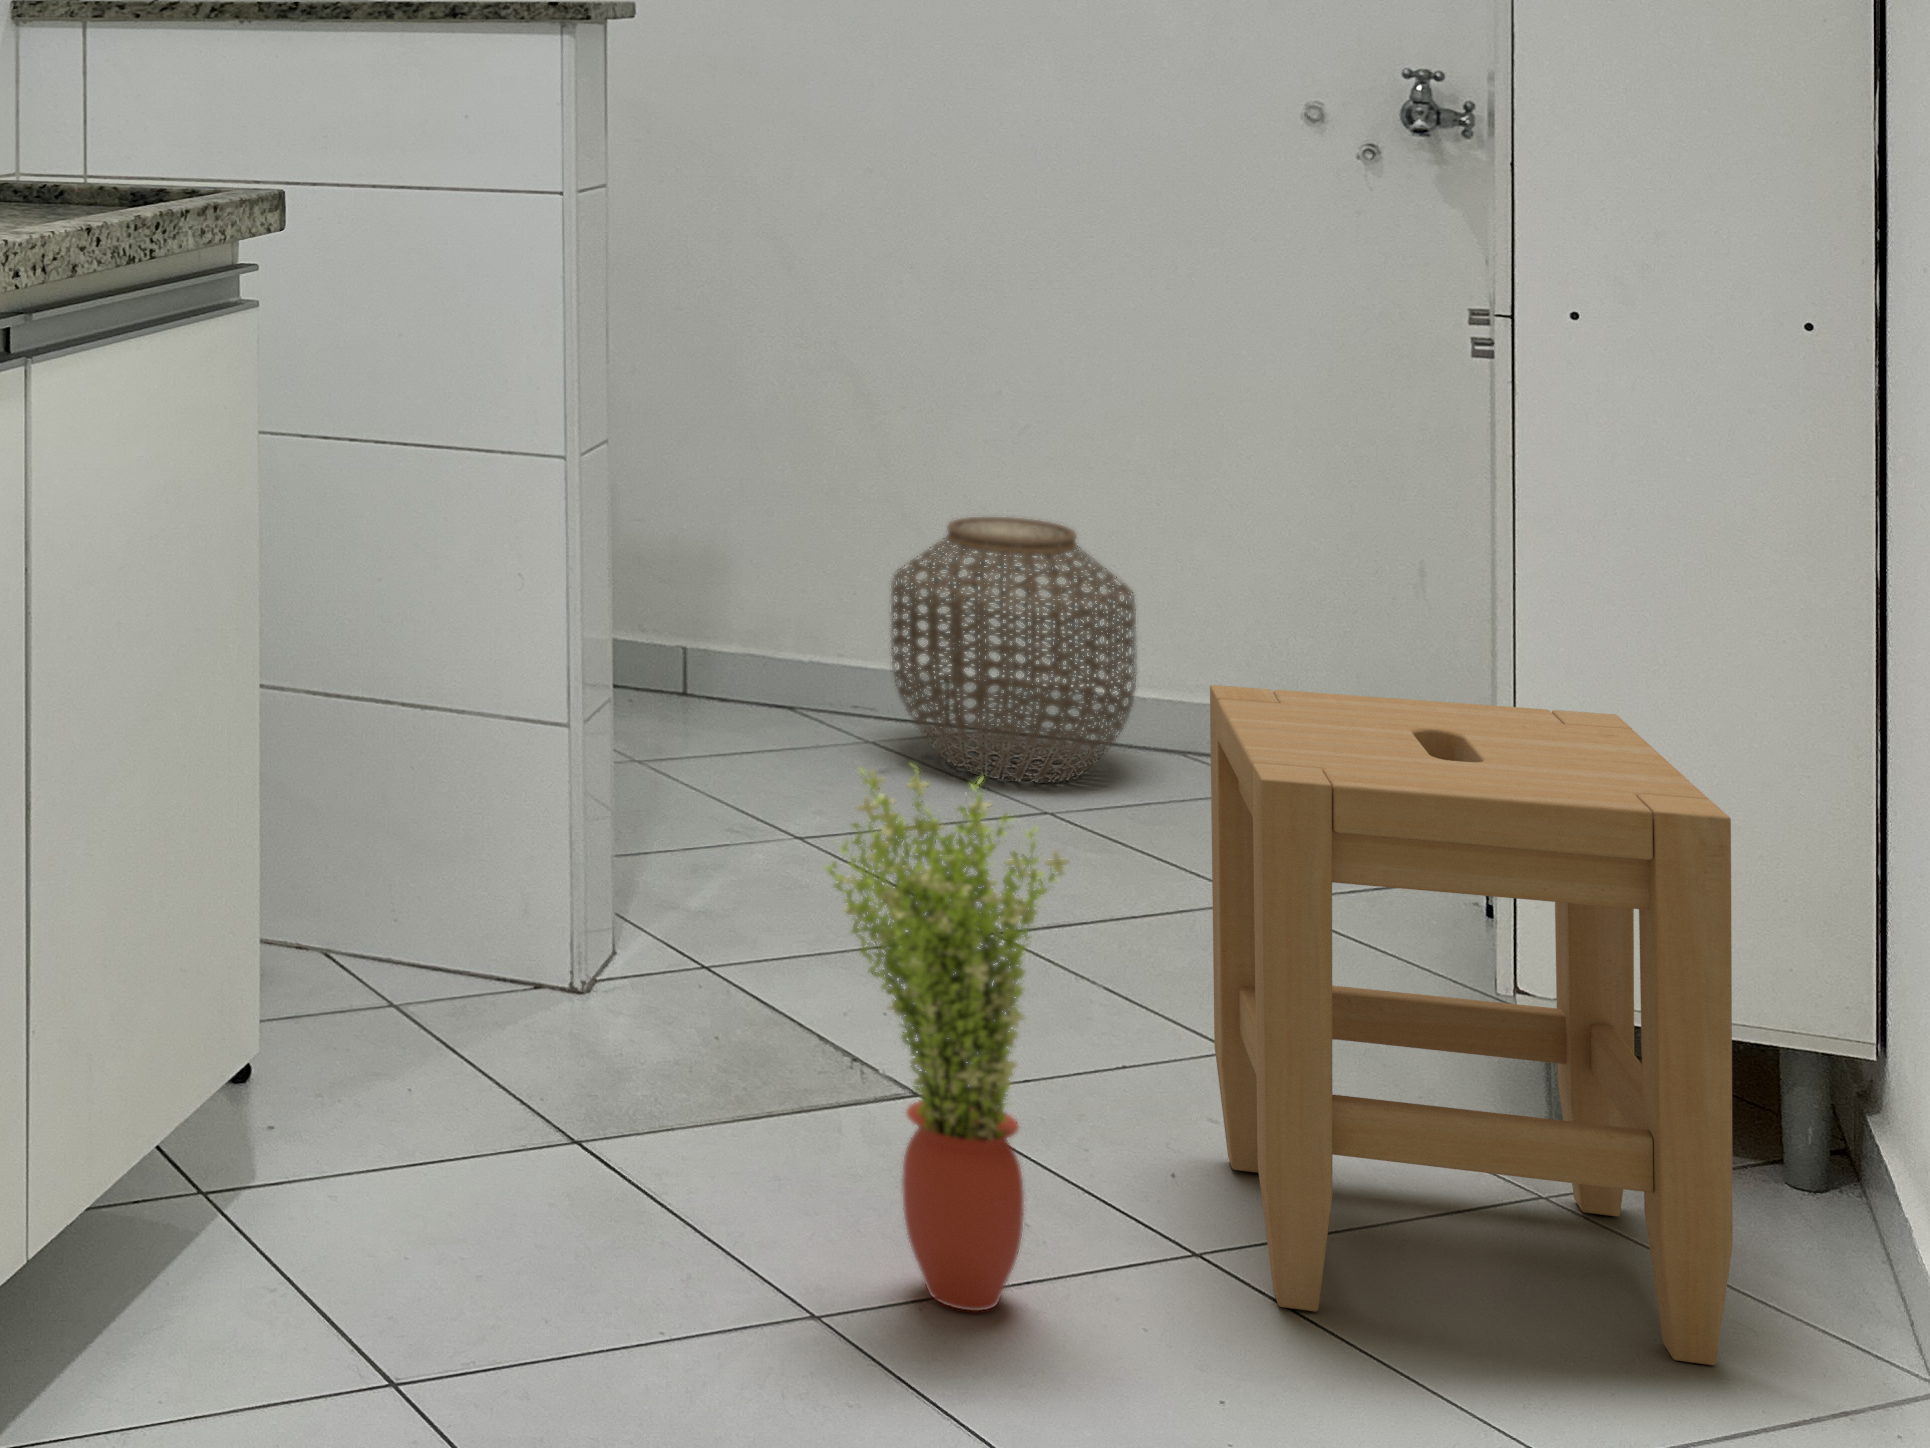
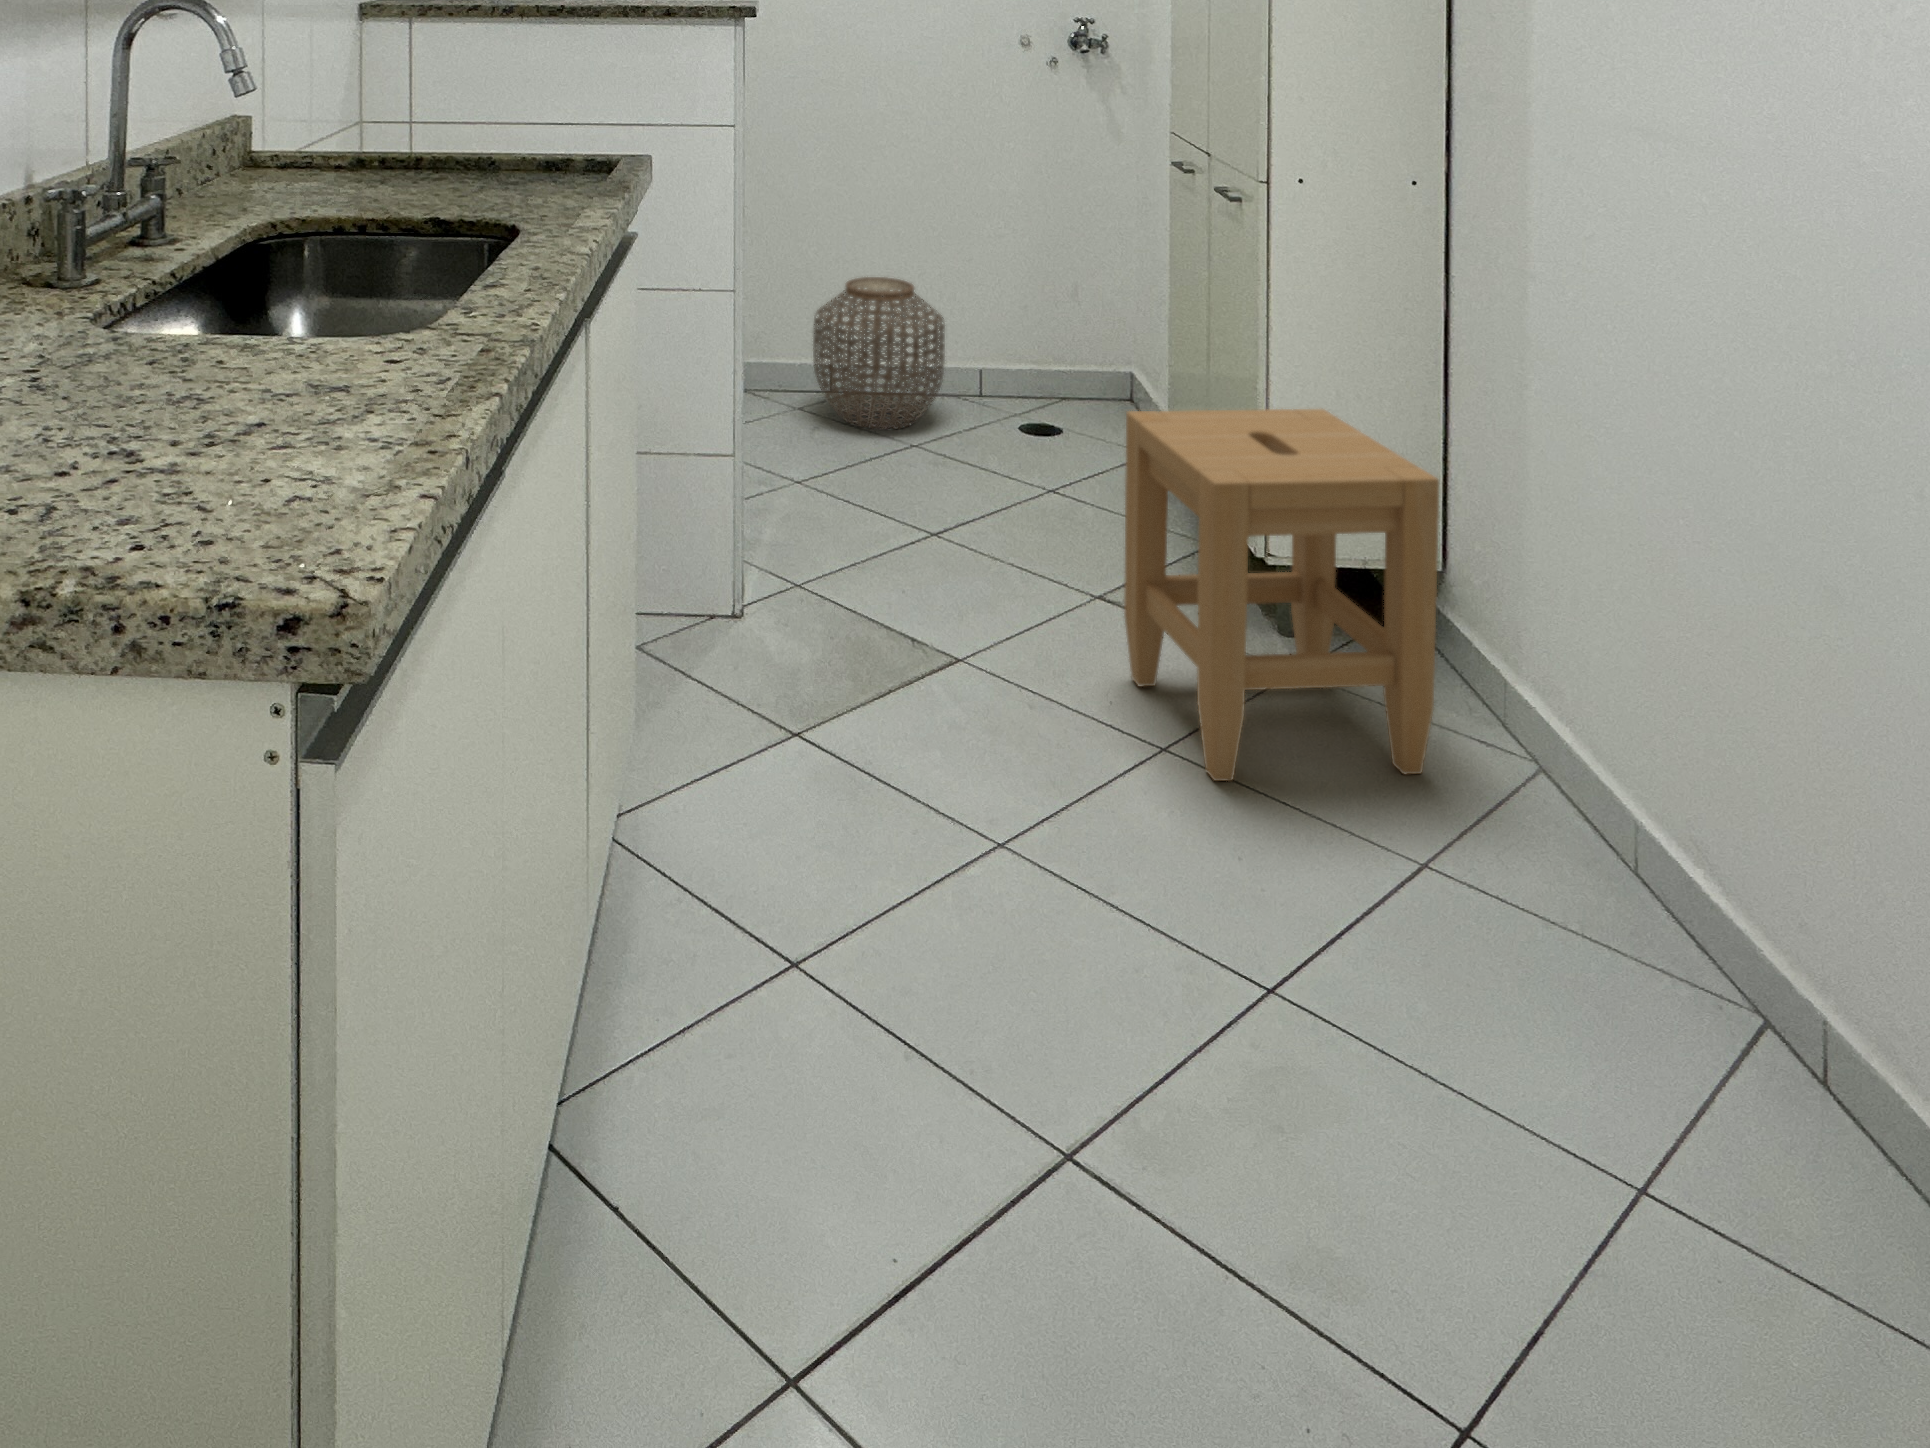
potted plant: present [826,764,1068,1311] -> none [995,497,1133,822]

